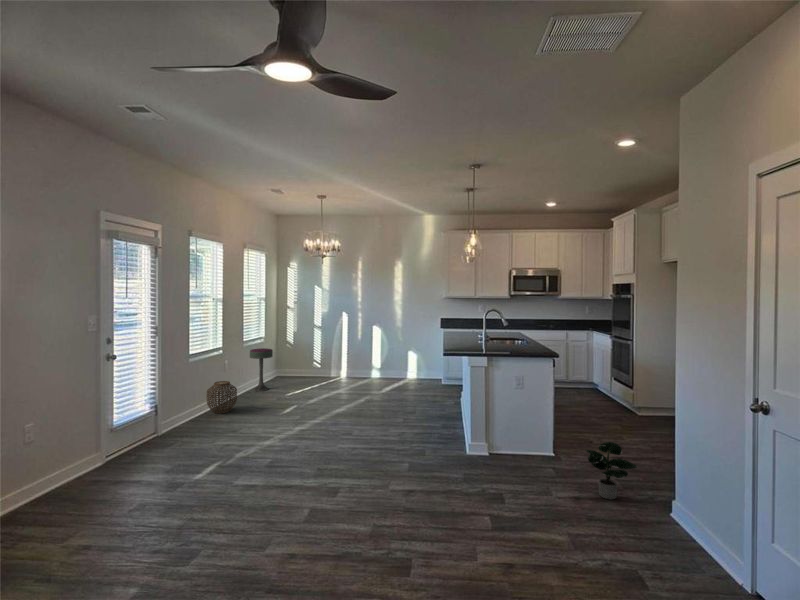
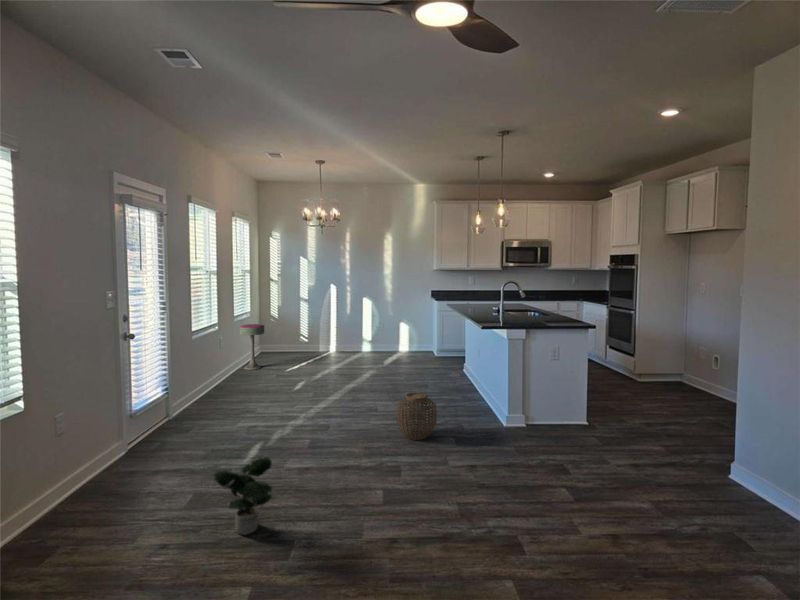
woven basket: present [207,381,237,414] -> present [397,393,437,440]
potted plant: present [585,442,637,499] -> present [214,457,272,535]

